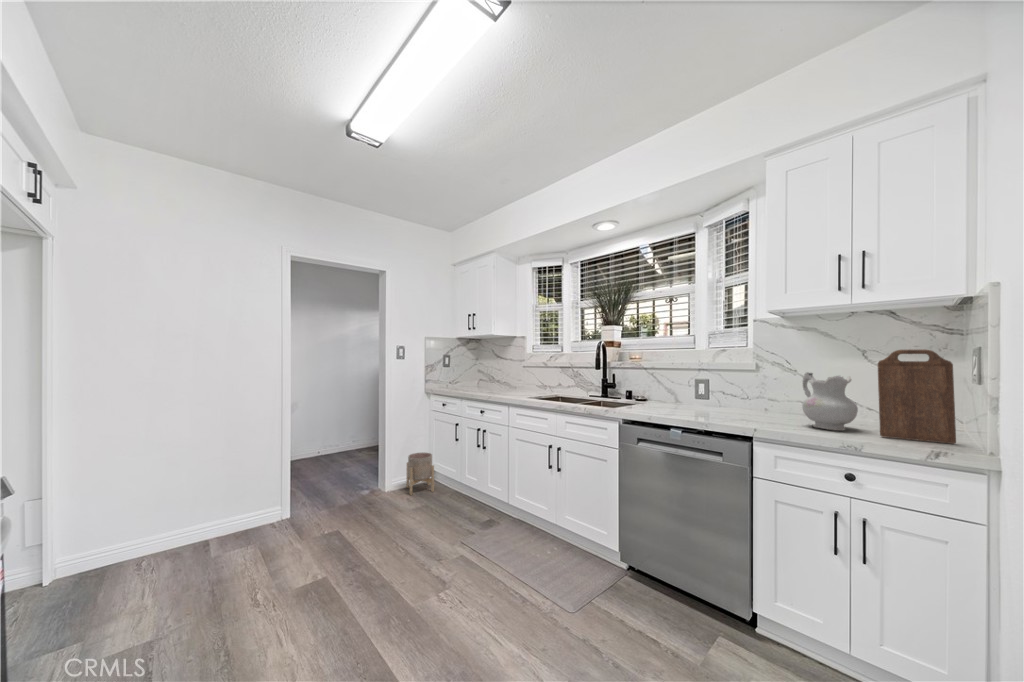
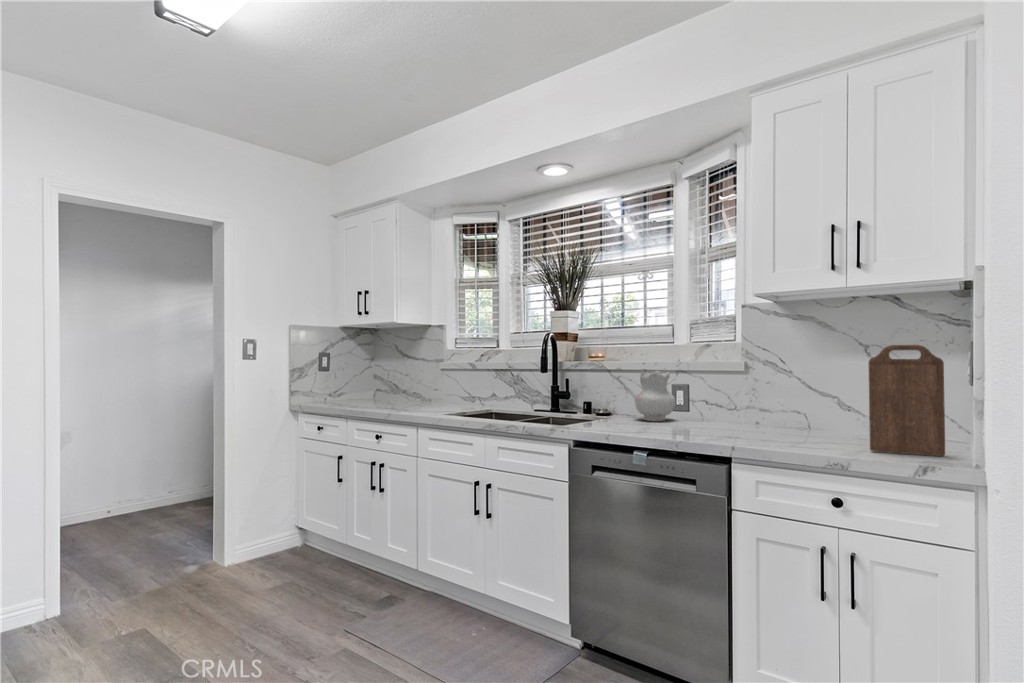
ceramic pitcher: present [802,373,858,431] -> present [635,369,675,421]
planter: present [406,453,434,495] -> none [261,502,305,567]

